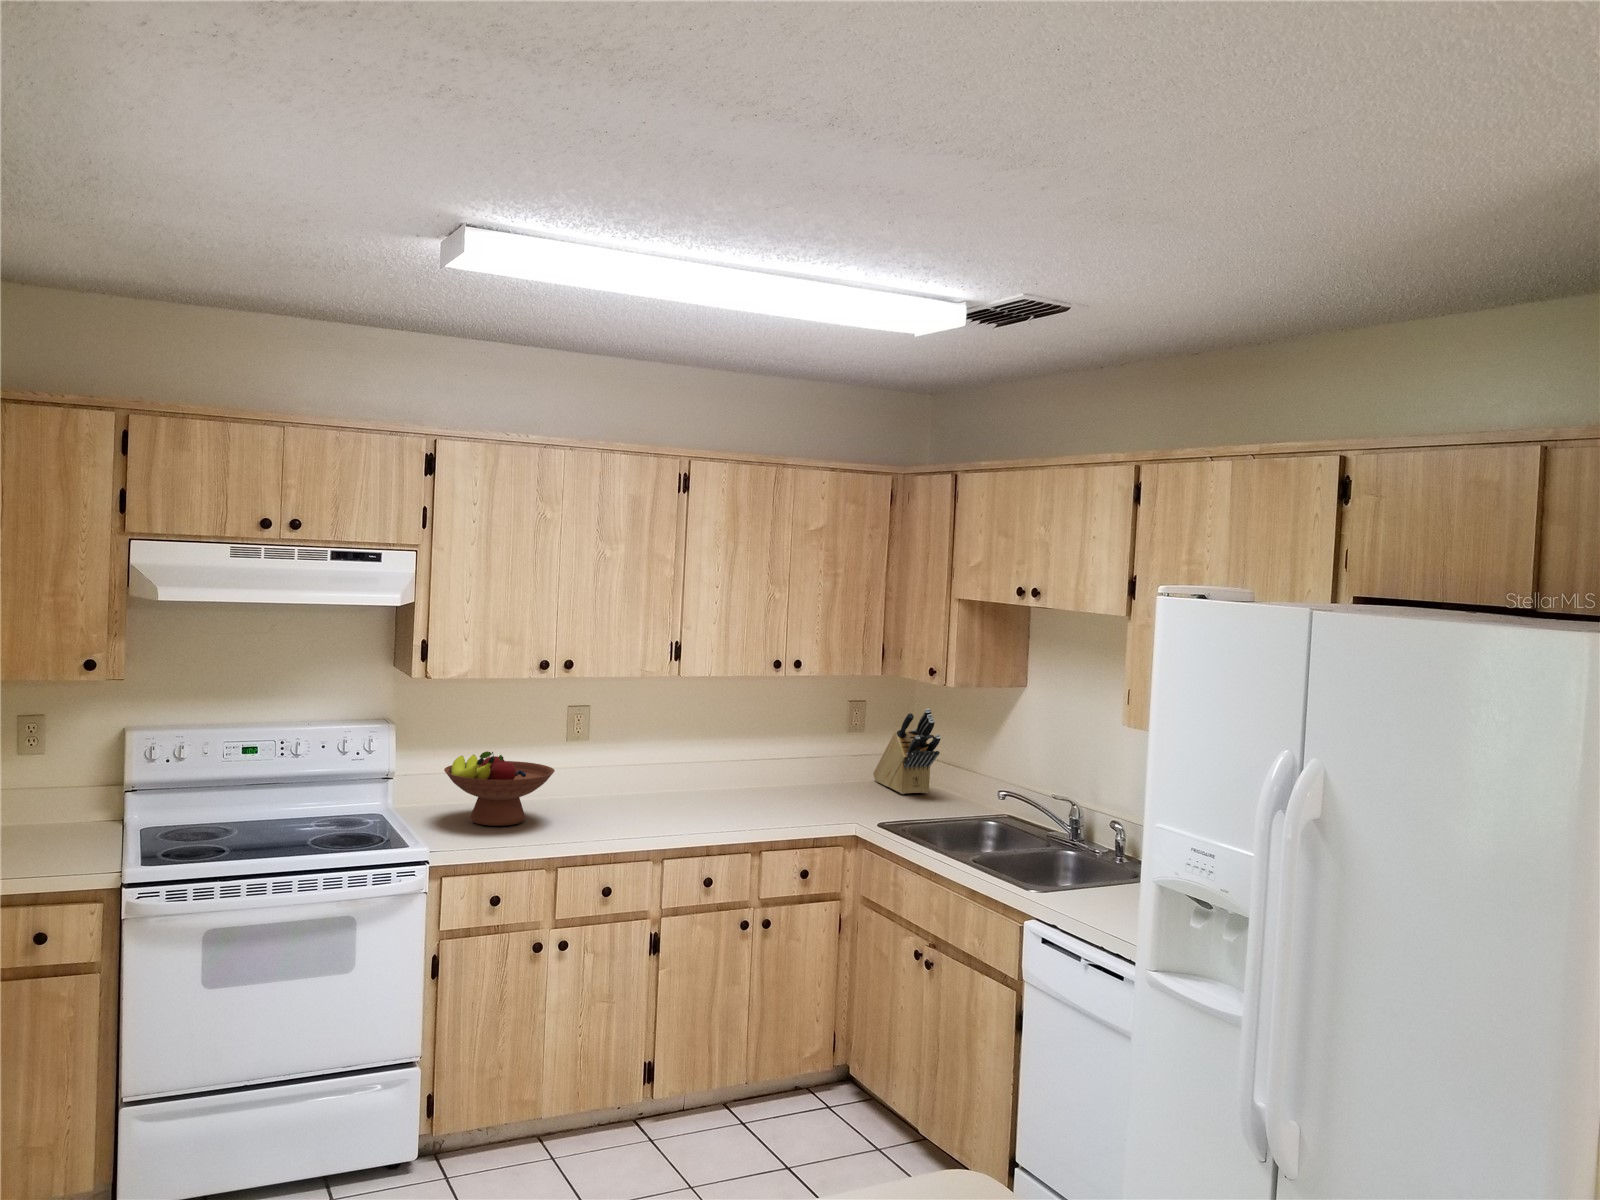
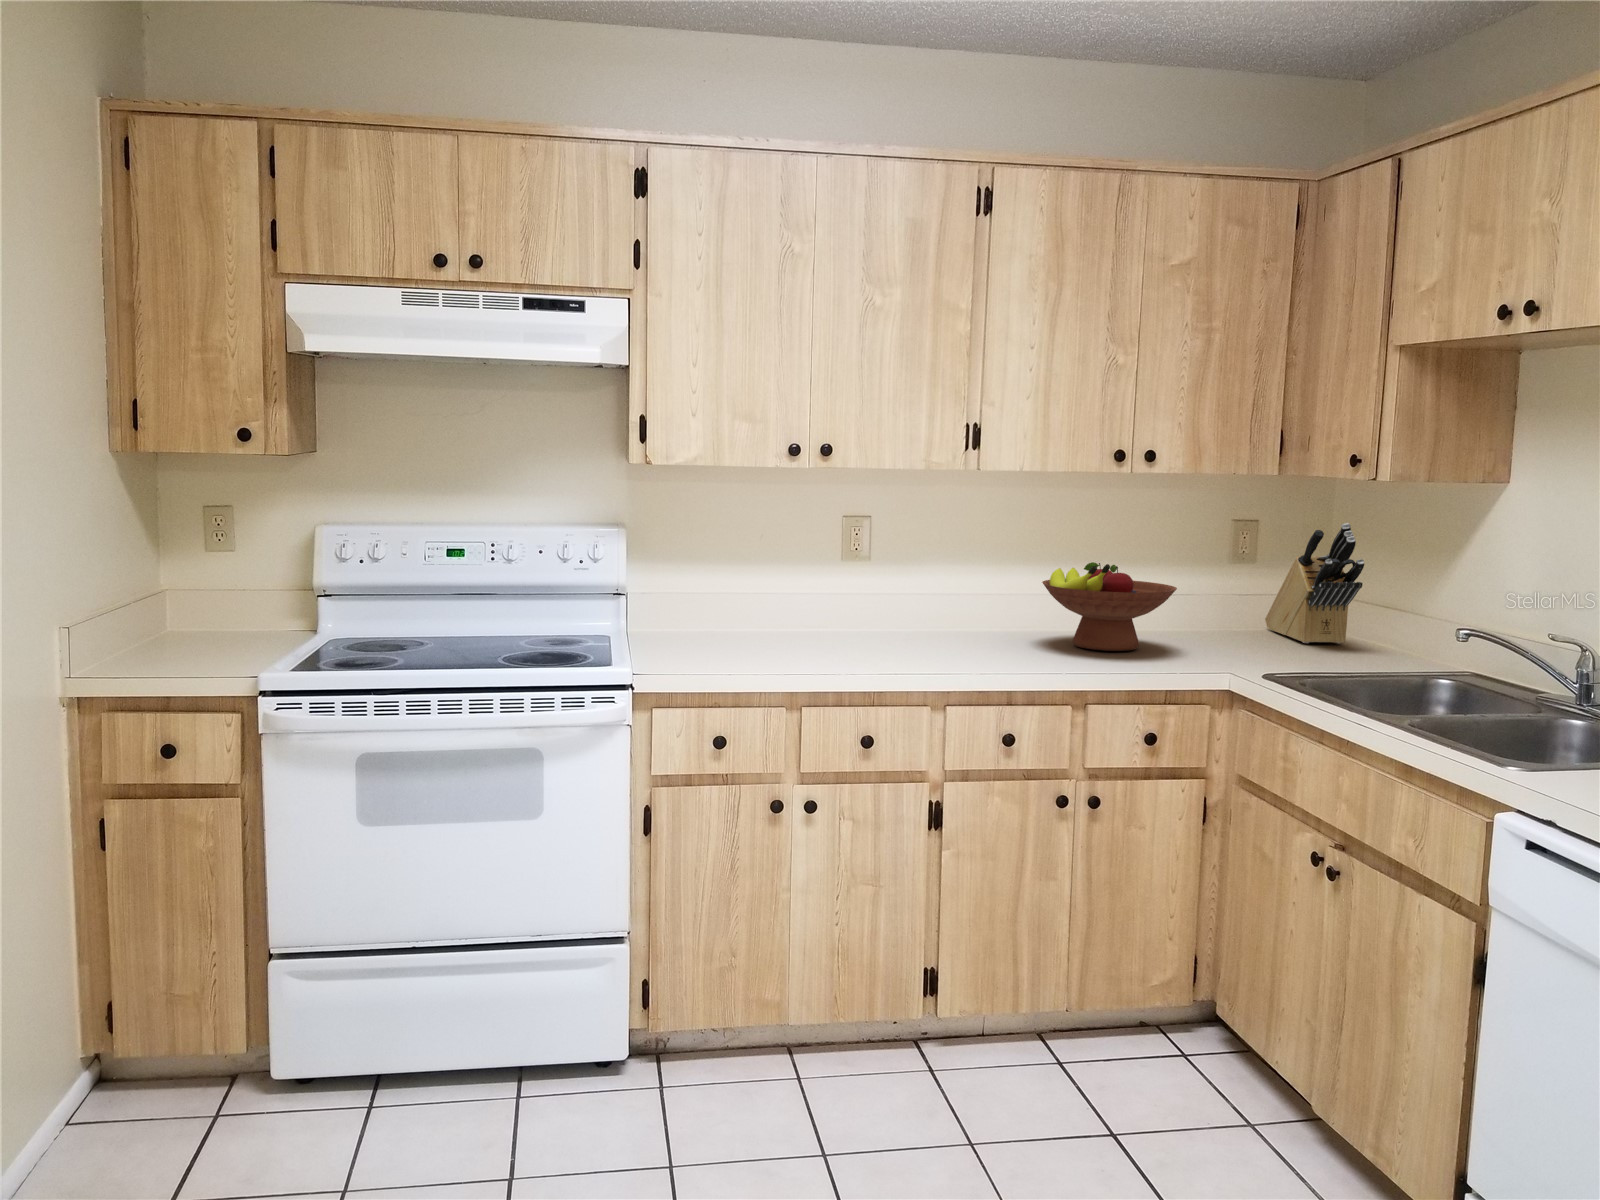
fruit bowl: present [444,751,555,826] -> present [1042,562,1177,651]

